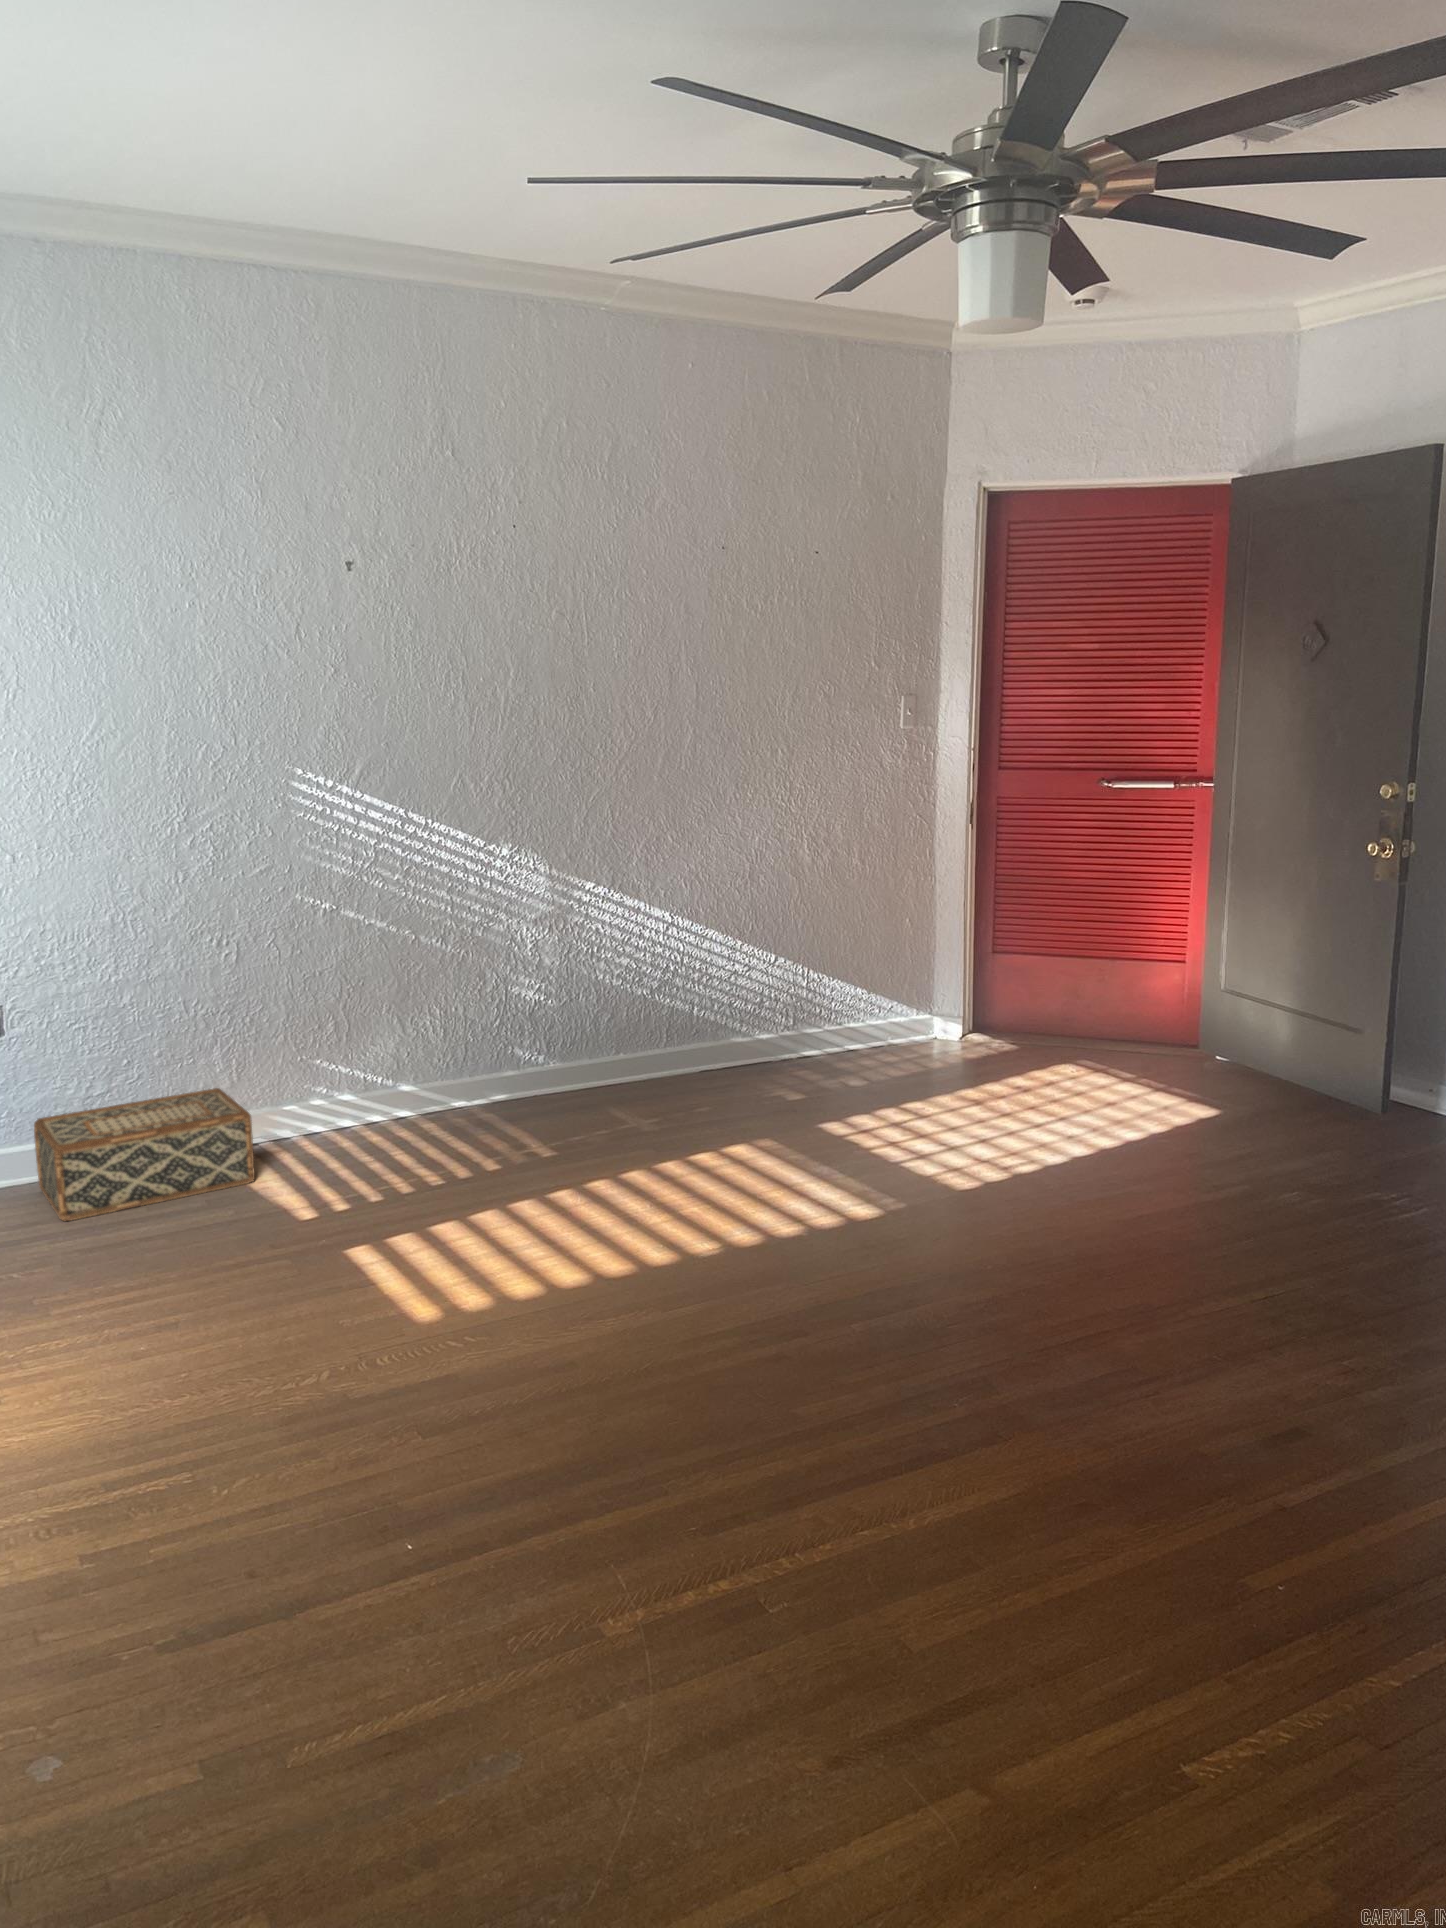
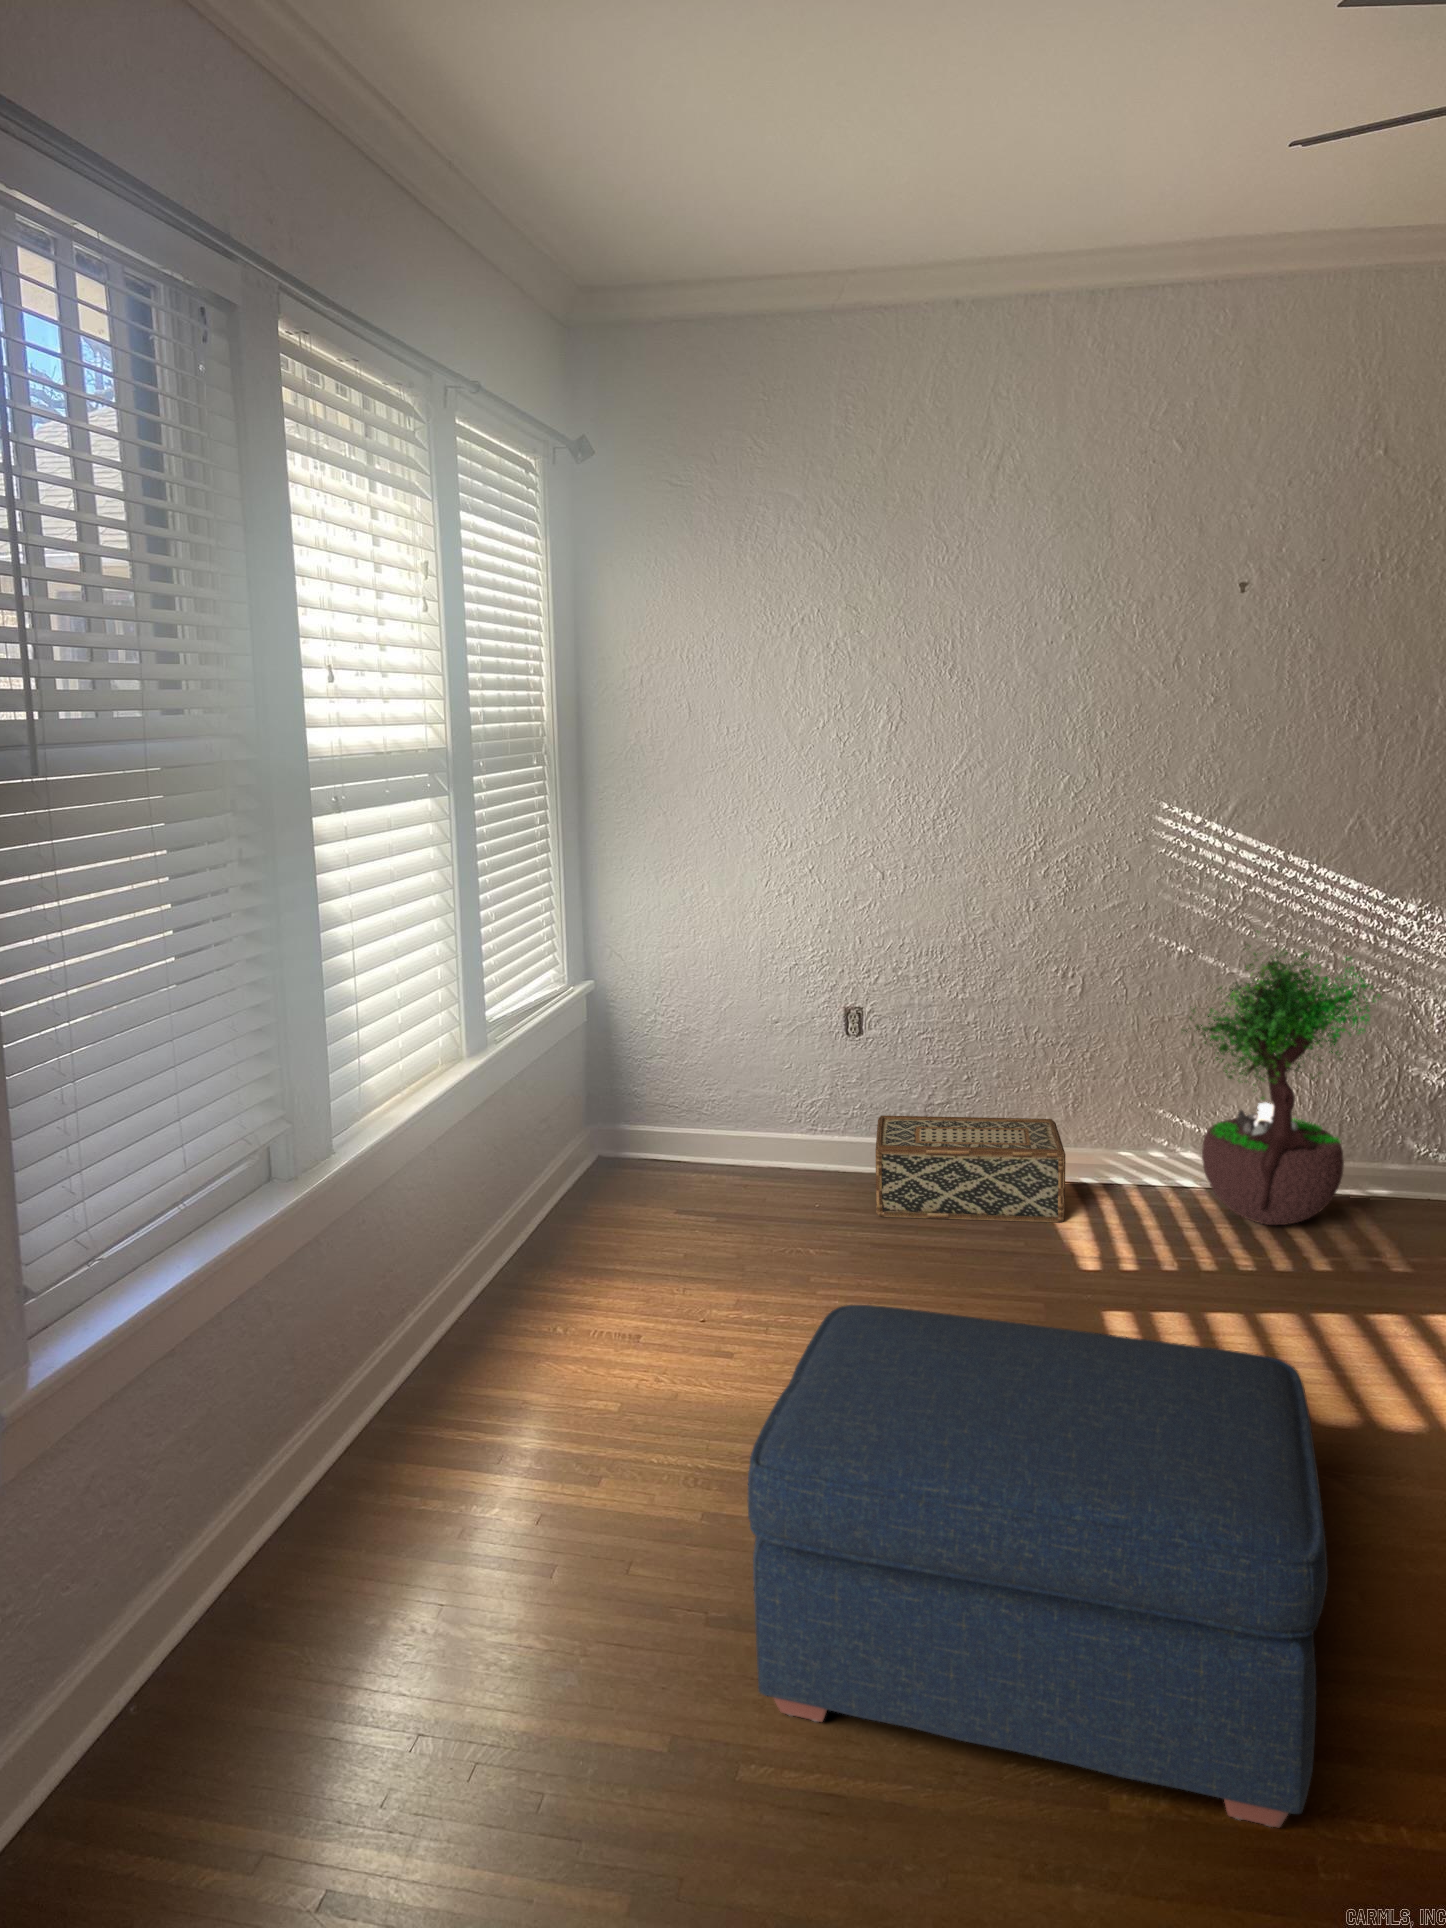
potted tree: none [349,879,509,1142] -> present [1182,944,1381,1225]
ottoman: none [195,1204,706,1654] -> present [748,1305,1328,1828]

